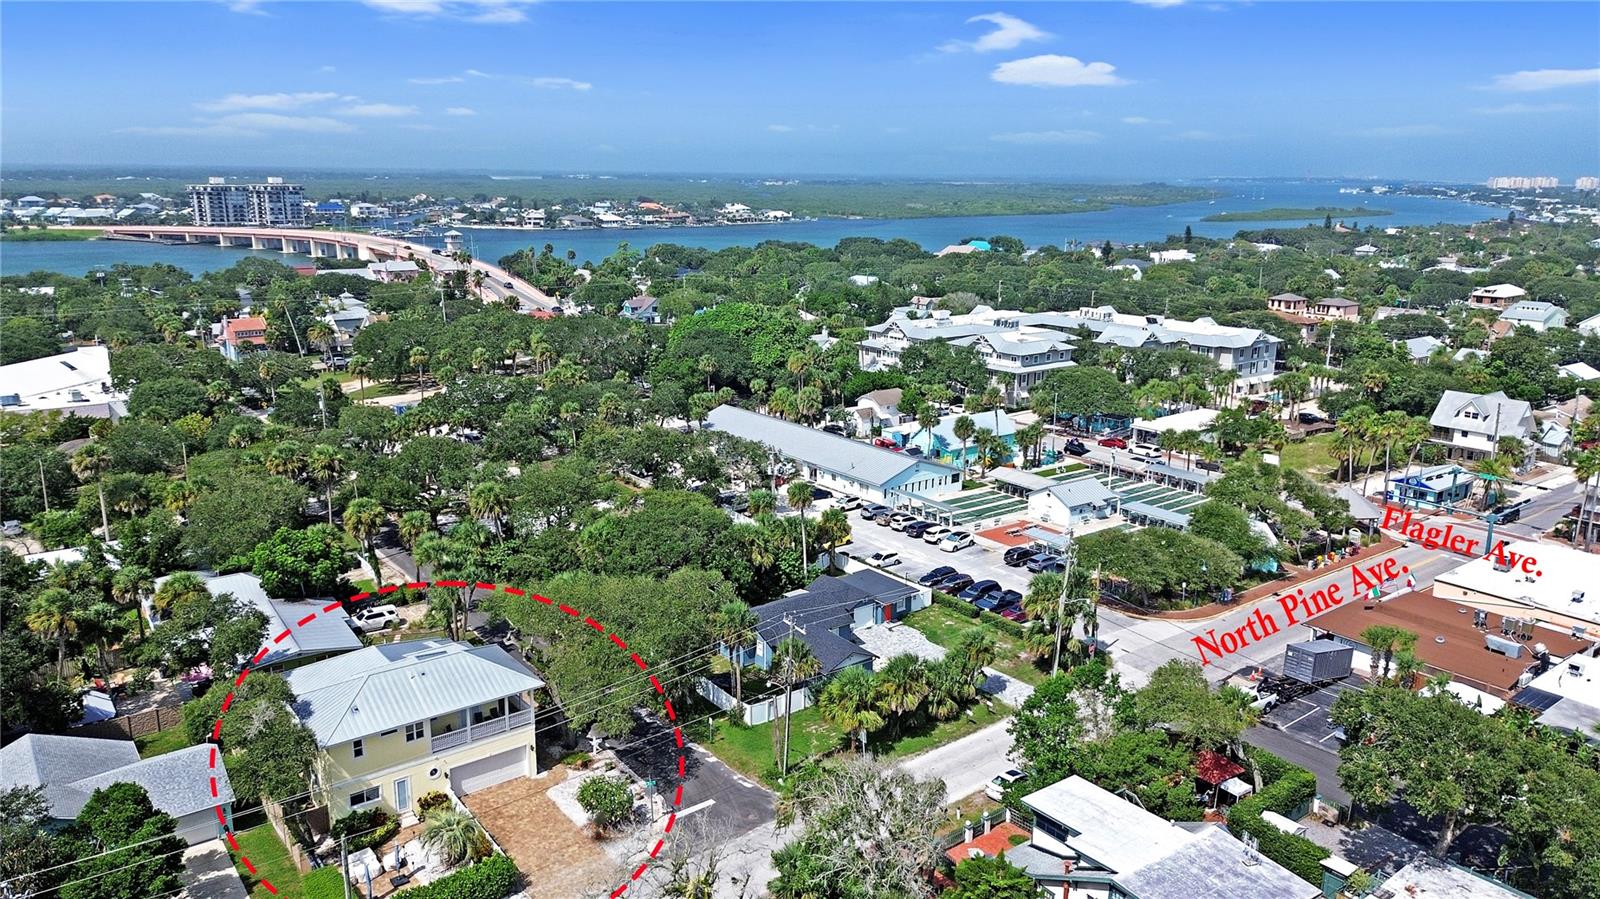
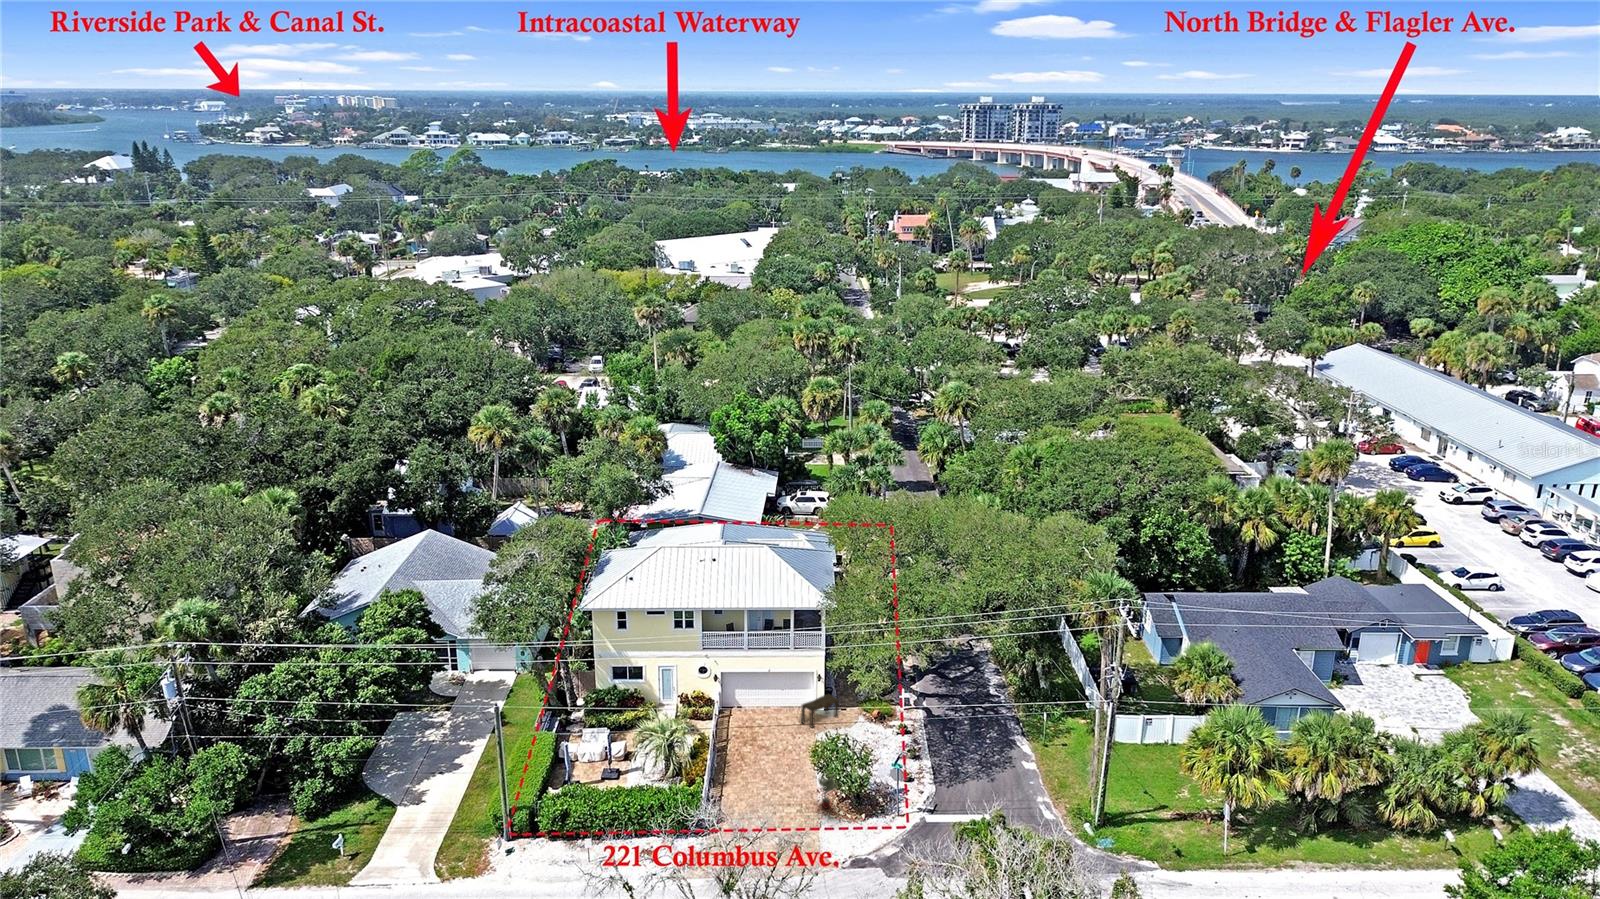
bench: none [529,757,555,787] -> present [801,694,839,728]

